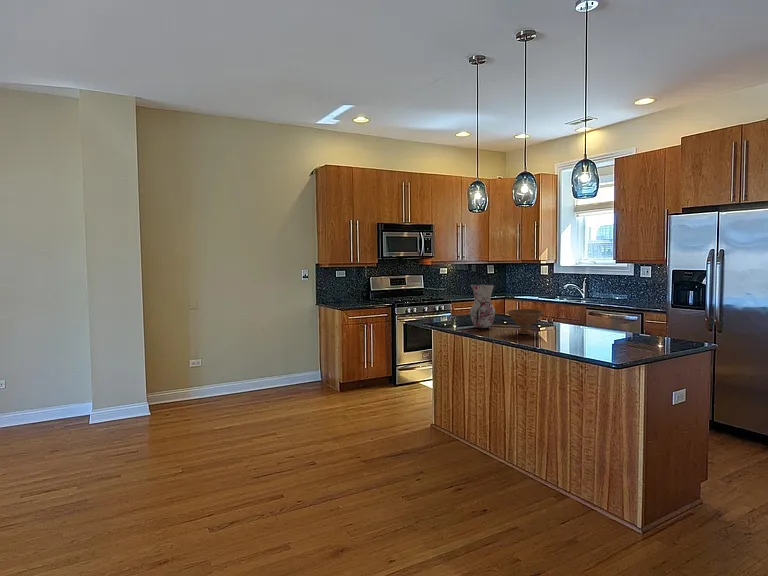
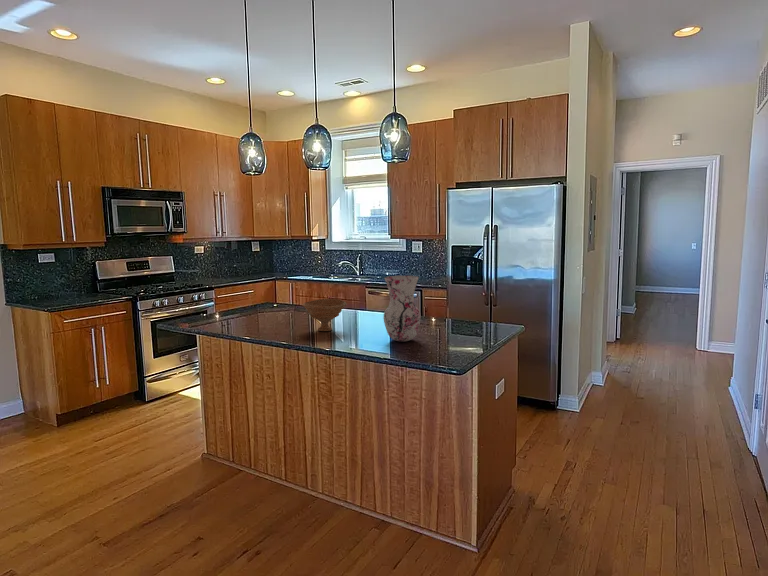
vase: present [470,285,495,328] -> present [384,276,421,342]

